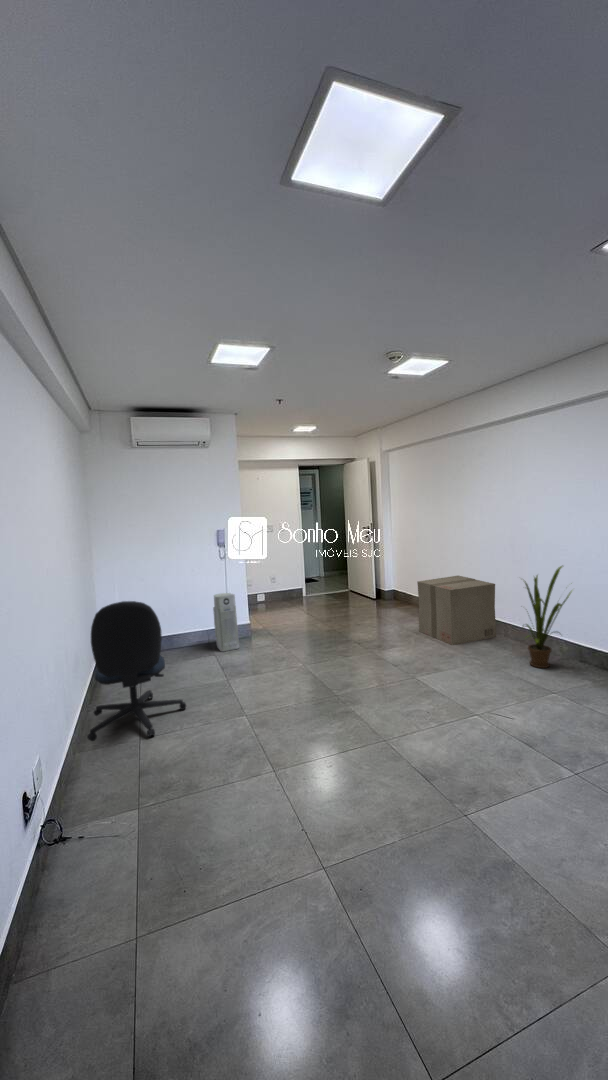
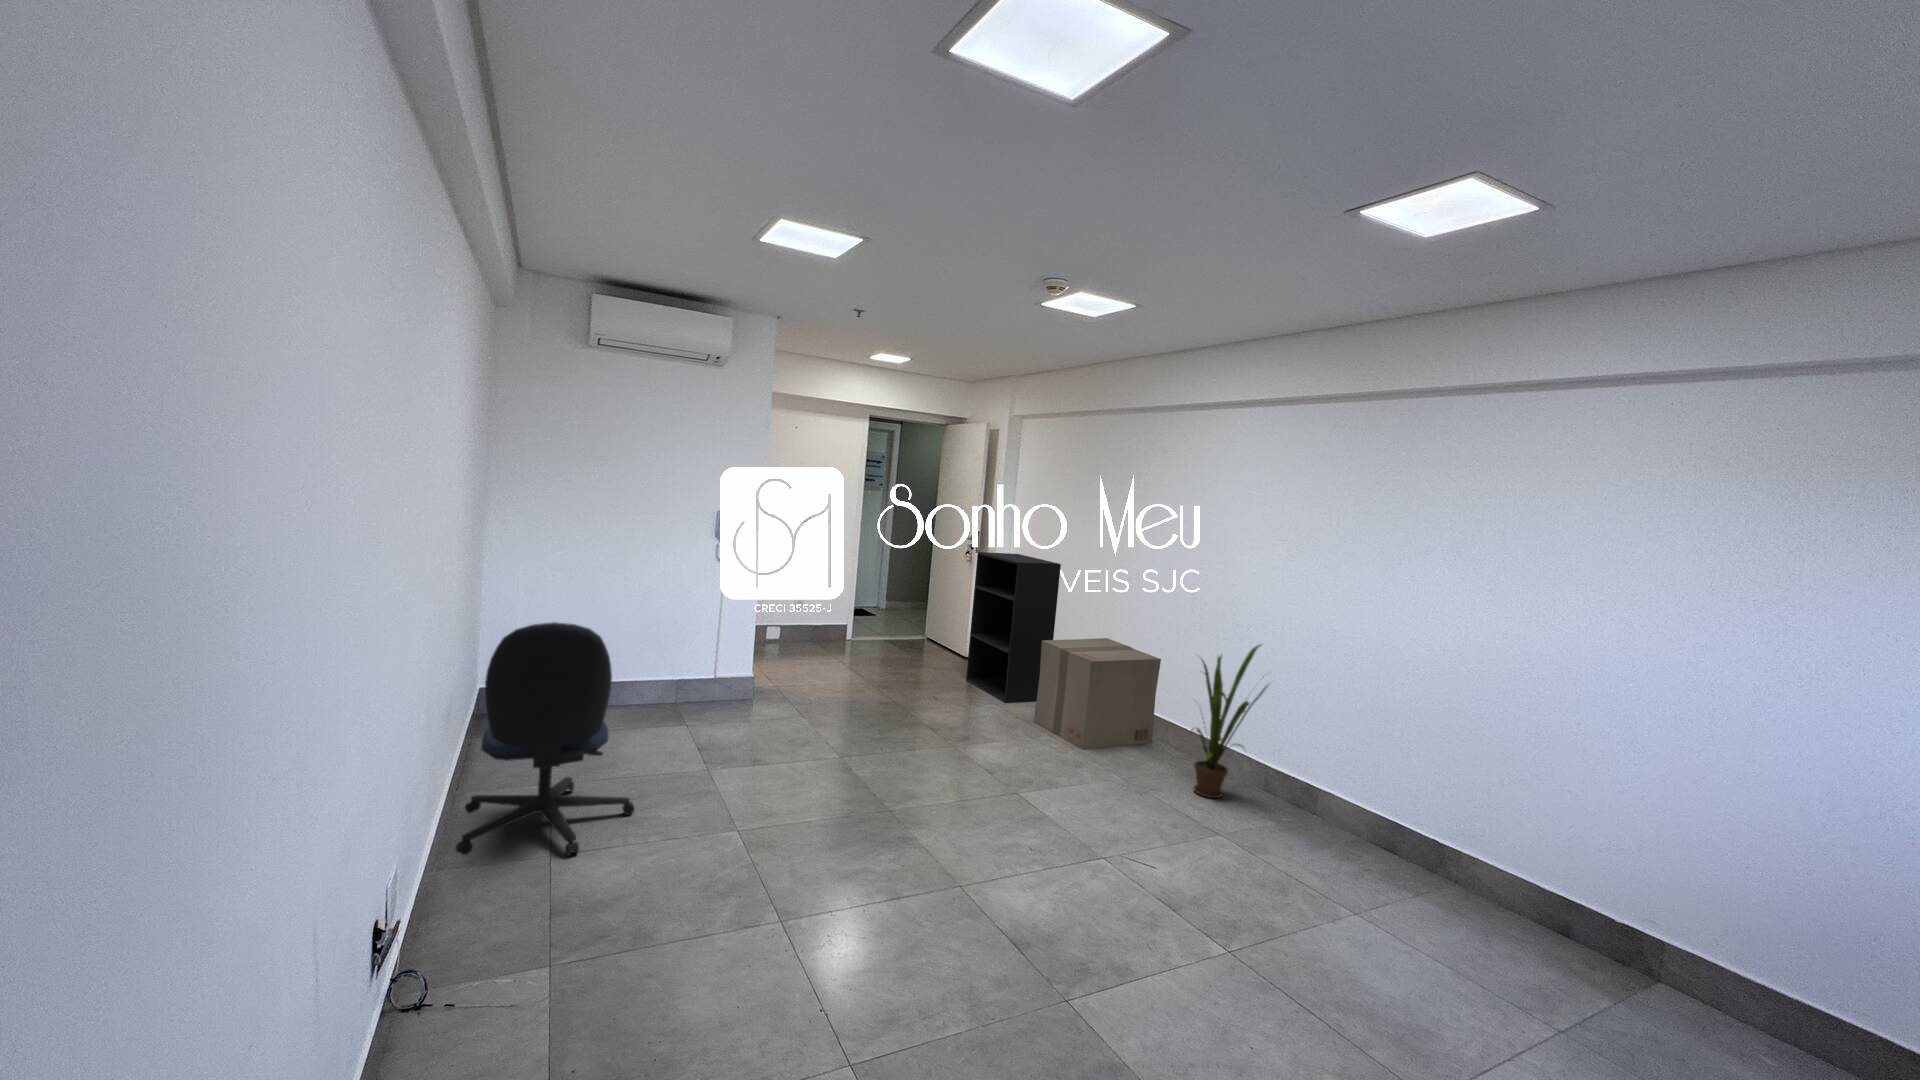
bookshelf: none [371,533,426,622] -> present [966,552,1061,703]
air purifier: present [213,593,239,651] -> none [689,622,734,722]

